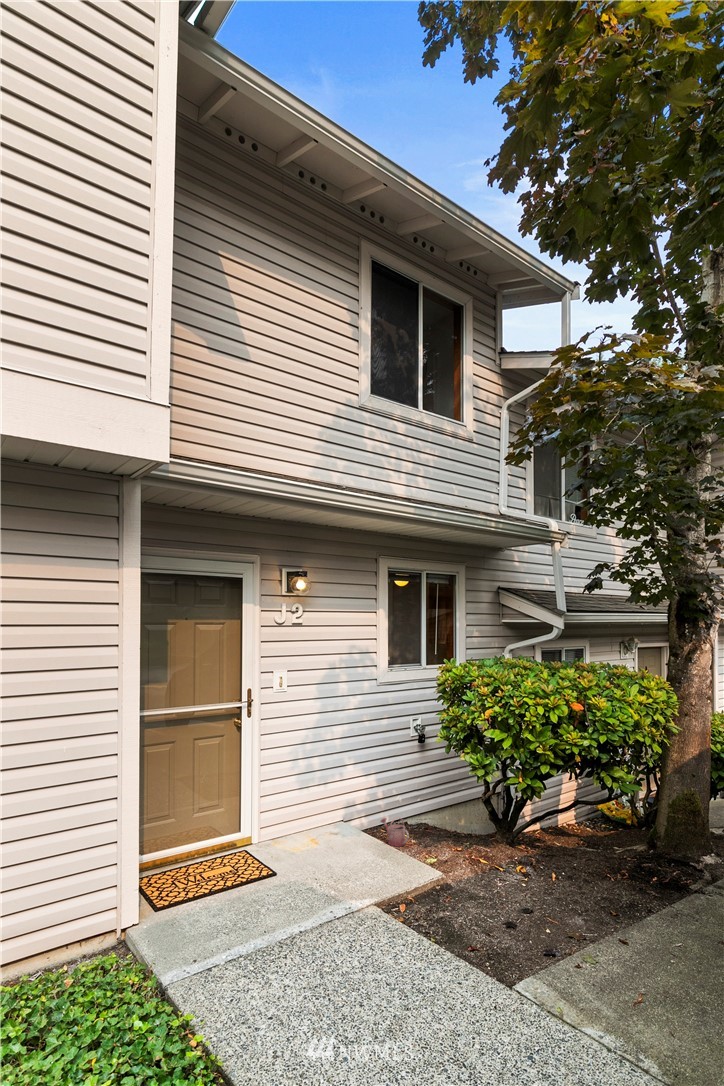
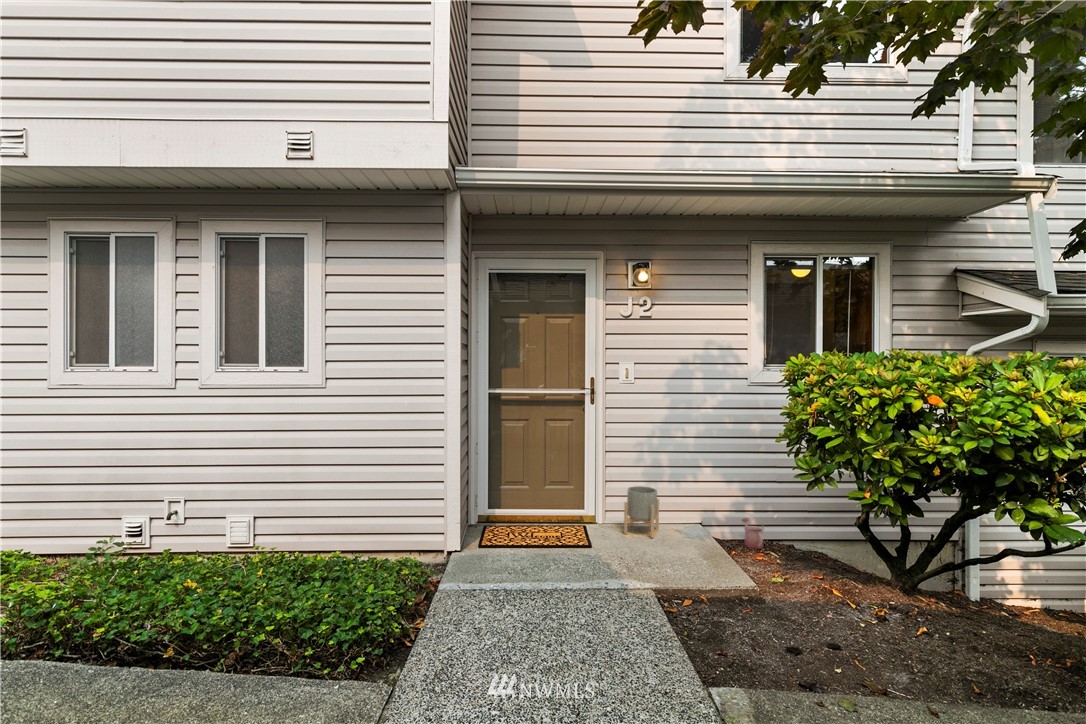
planter: none [286,802,322,859] -> present [624,486,659,538]

